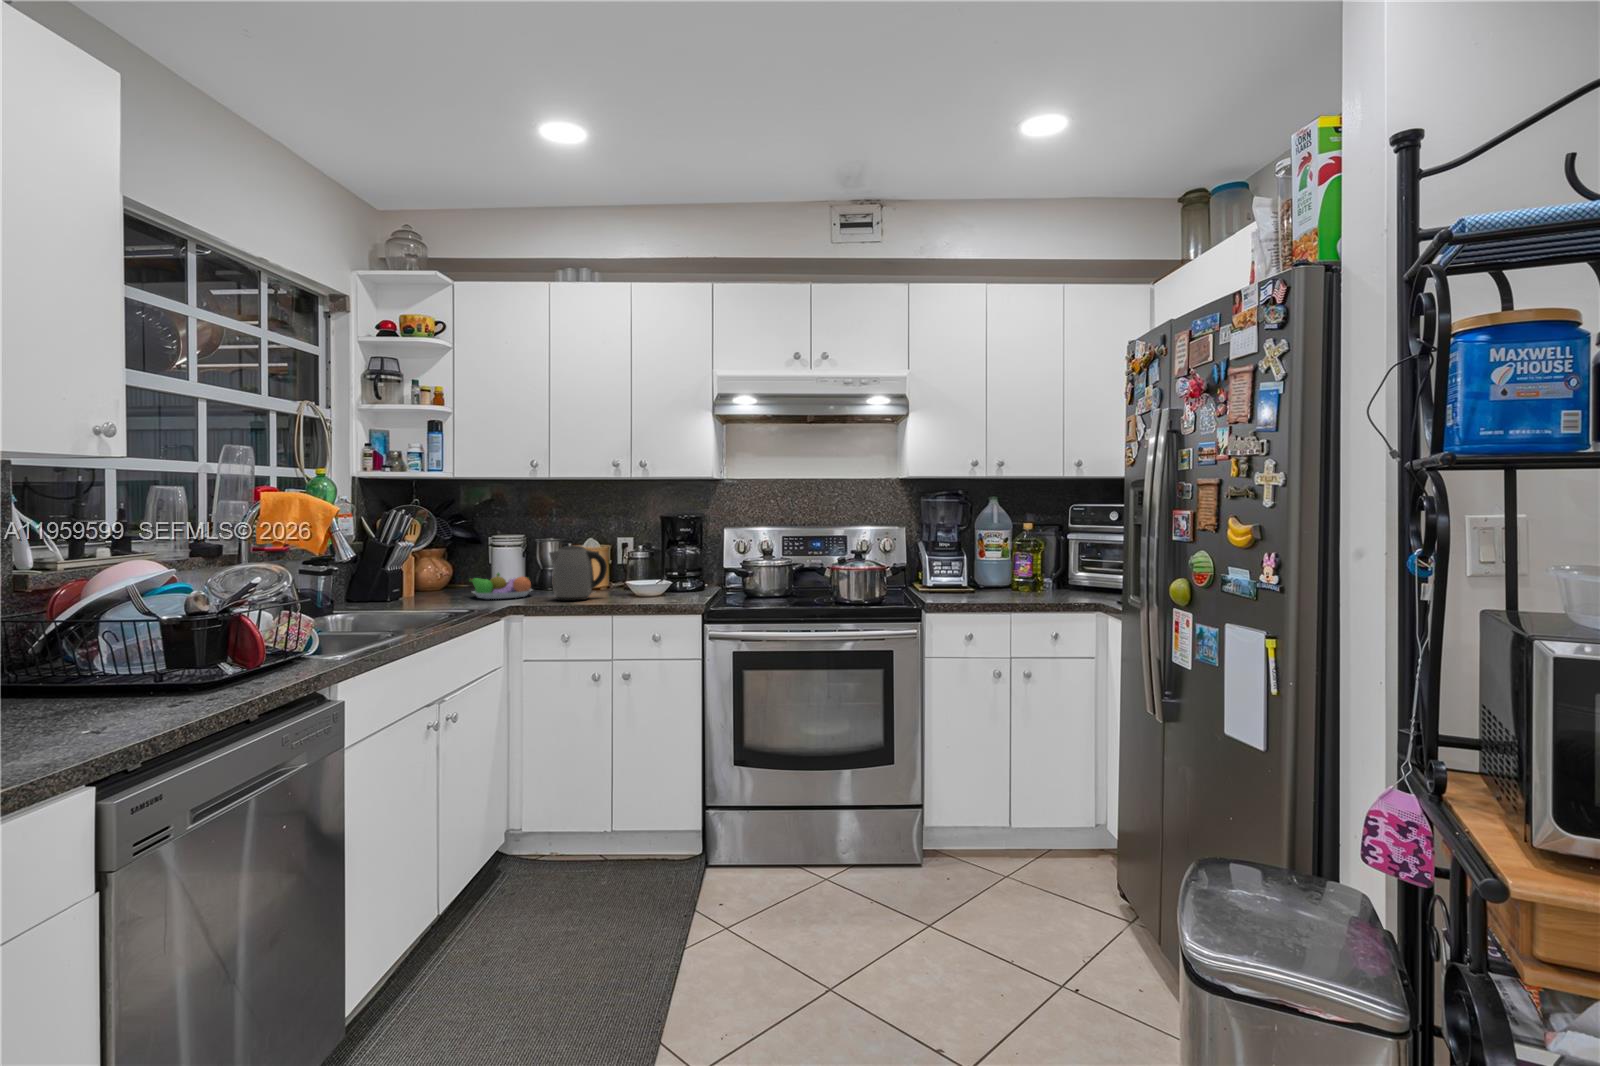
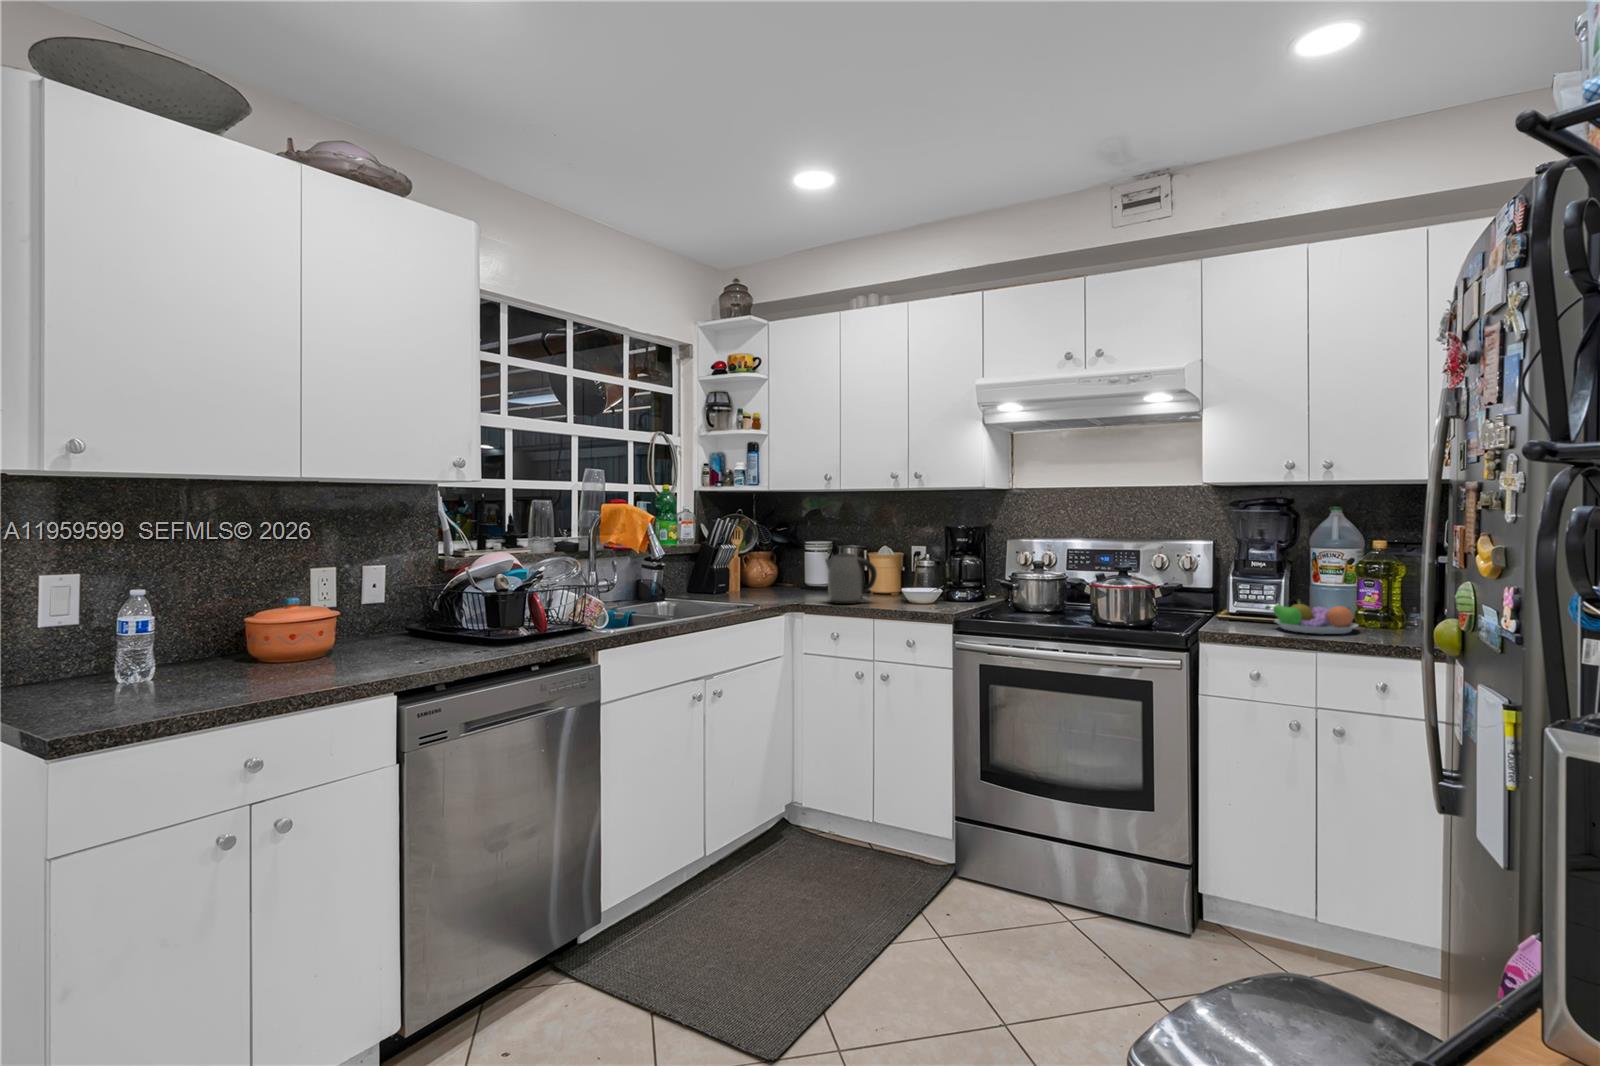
fruit bowl: present [469,573,532,599] -> present [1265,600,1358,634]

